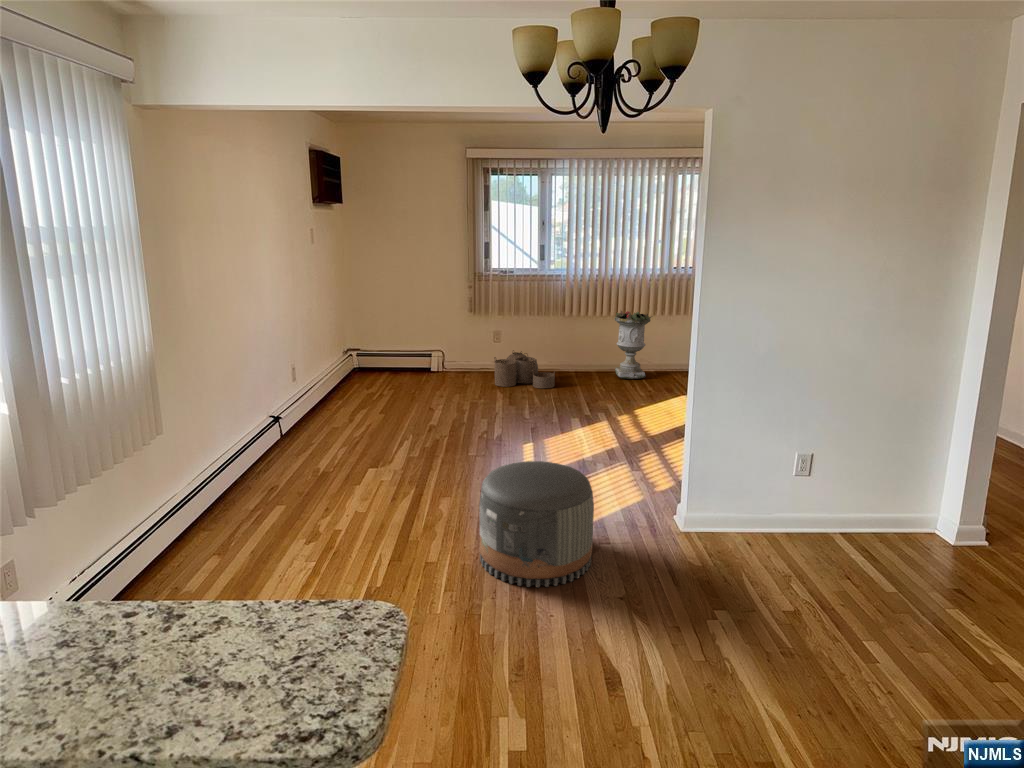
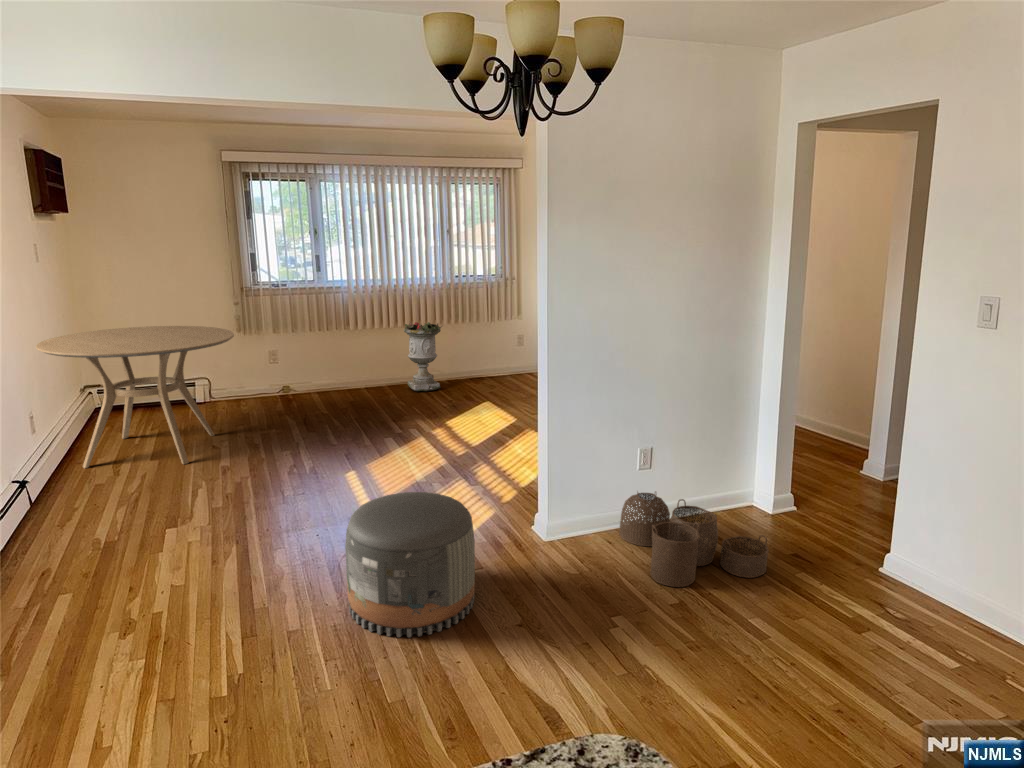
dining table: none [308,303,453,419] -> present [36,326,234,468]
woven basket: present [494,350,555,388] -> present [619,492,769,587]

